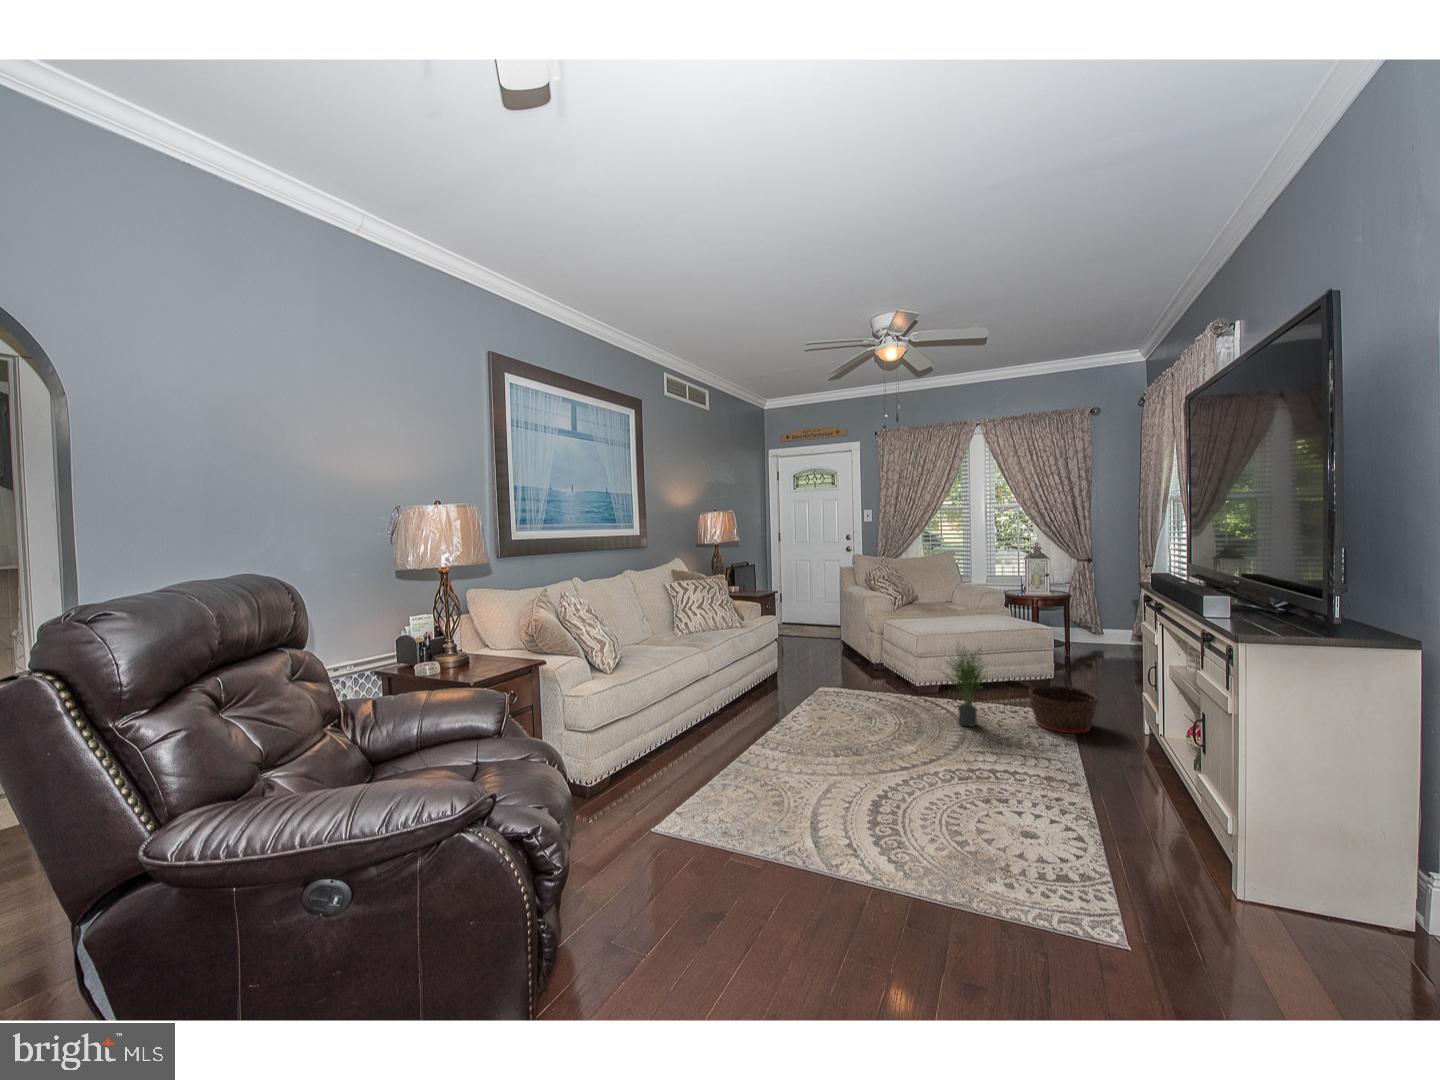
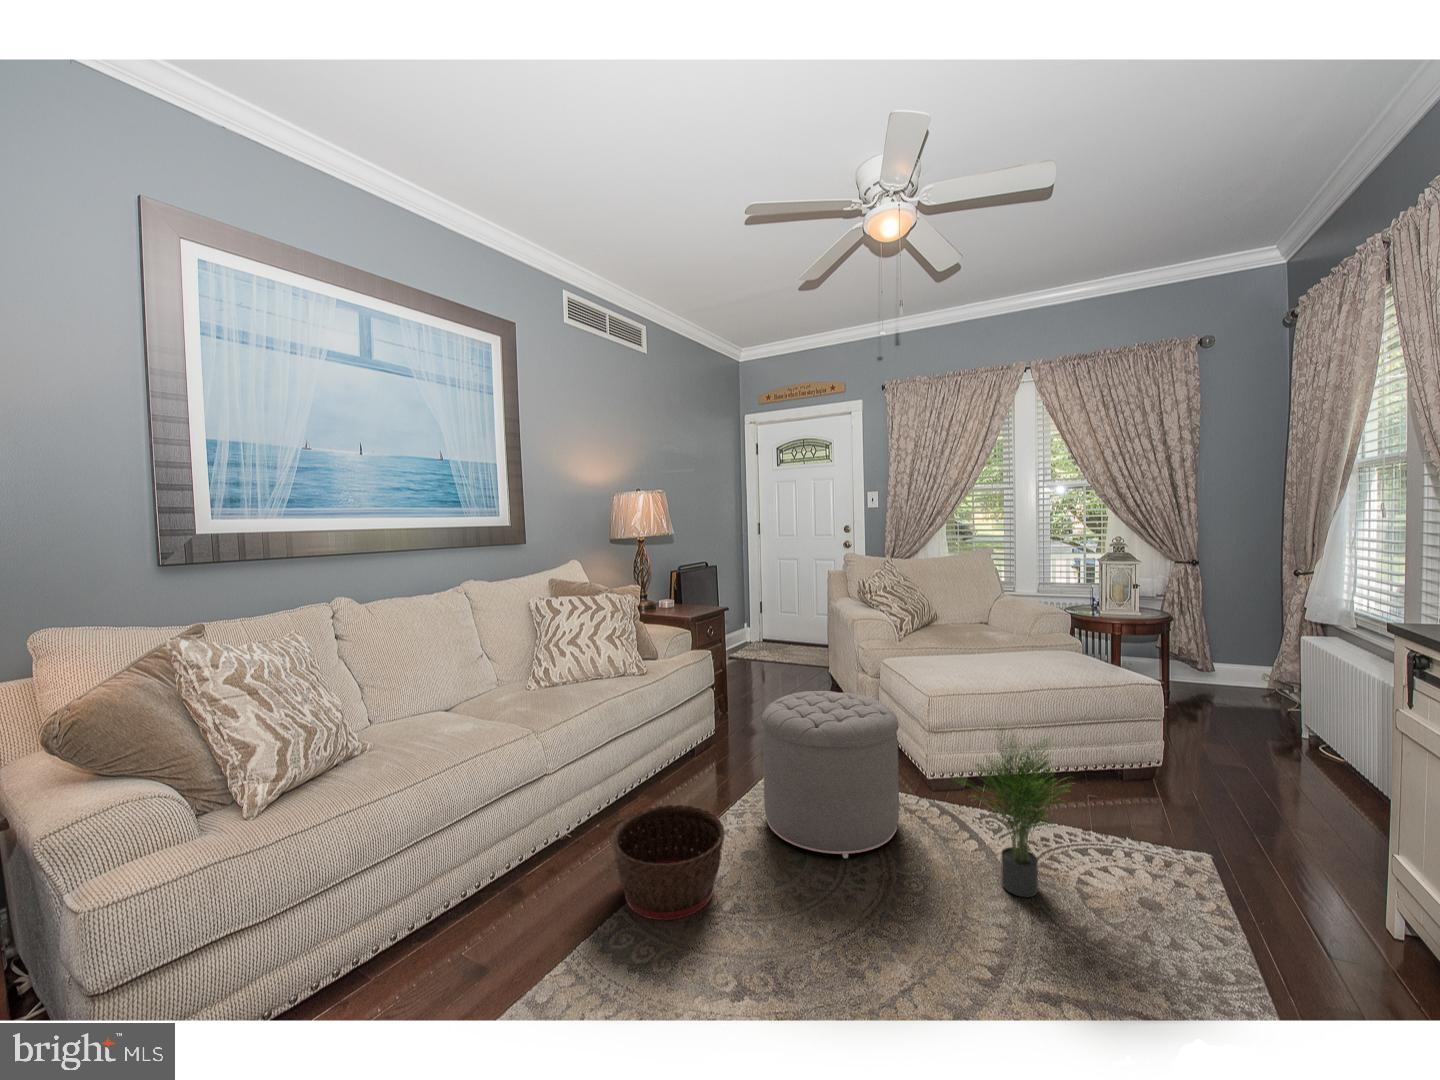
ottoman: none [824,634,903,718] -> present [762,691,899,858]
basket: present [1029,685,1098,733] -> present [612,805,725,920]

